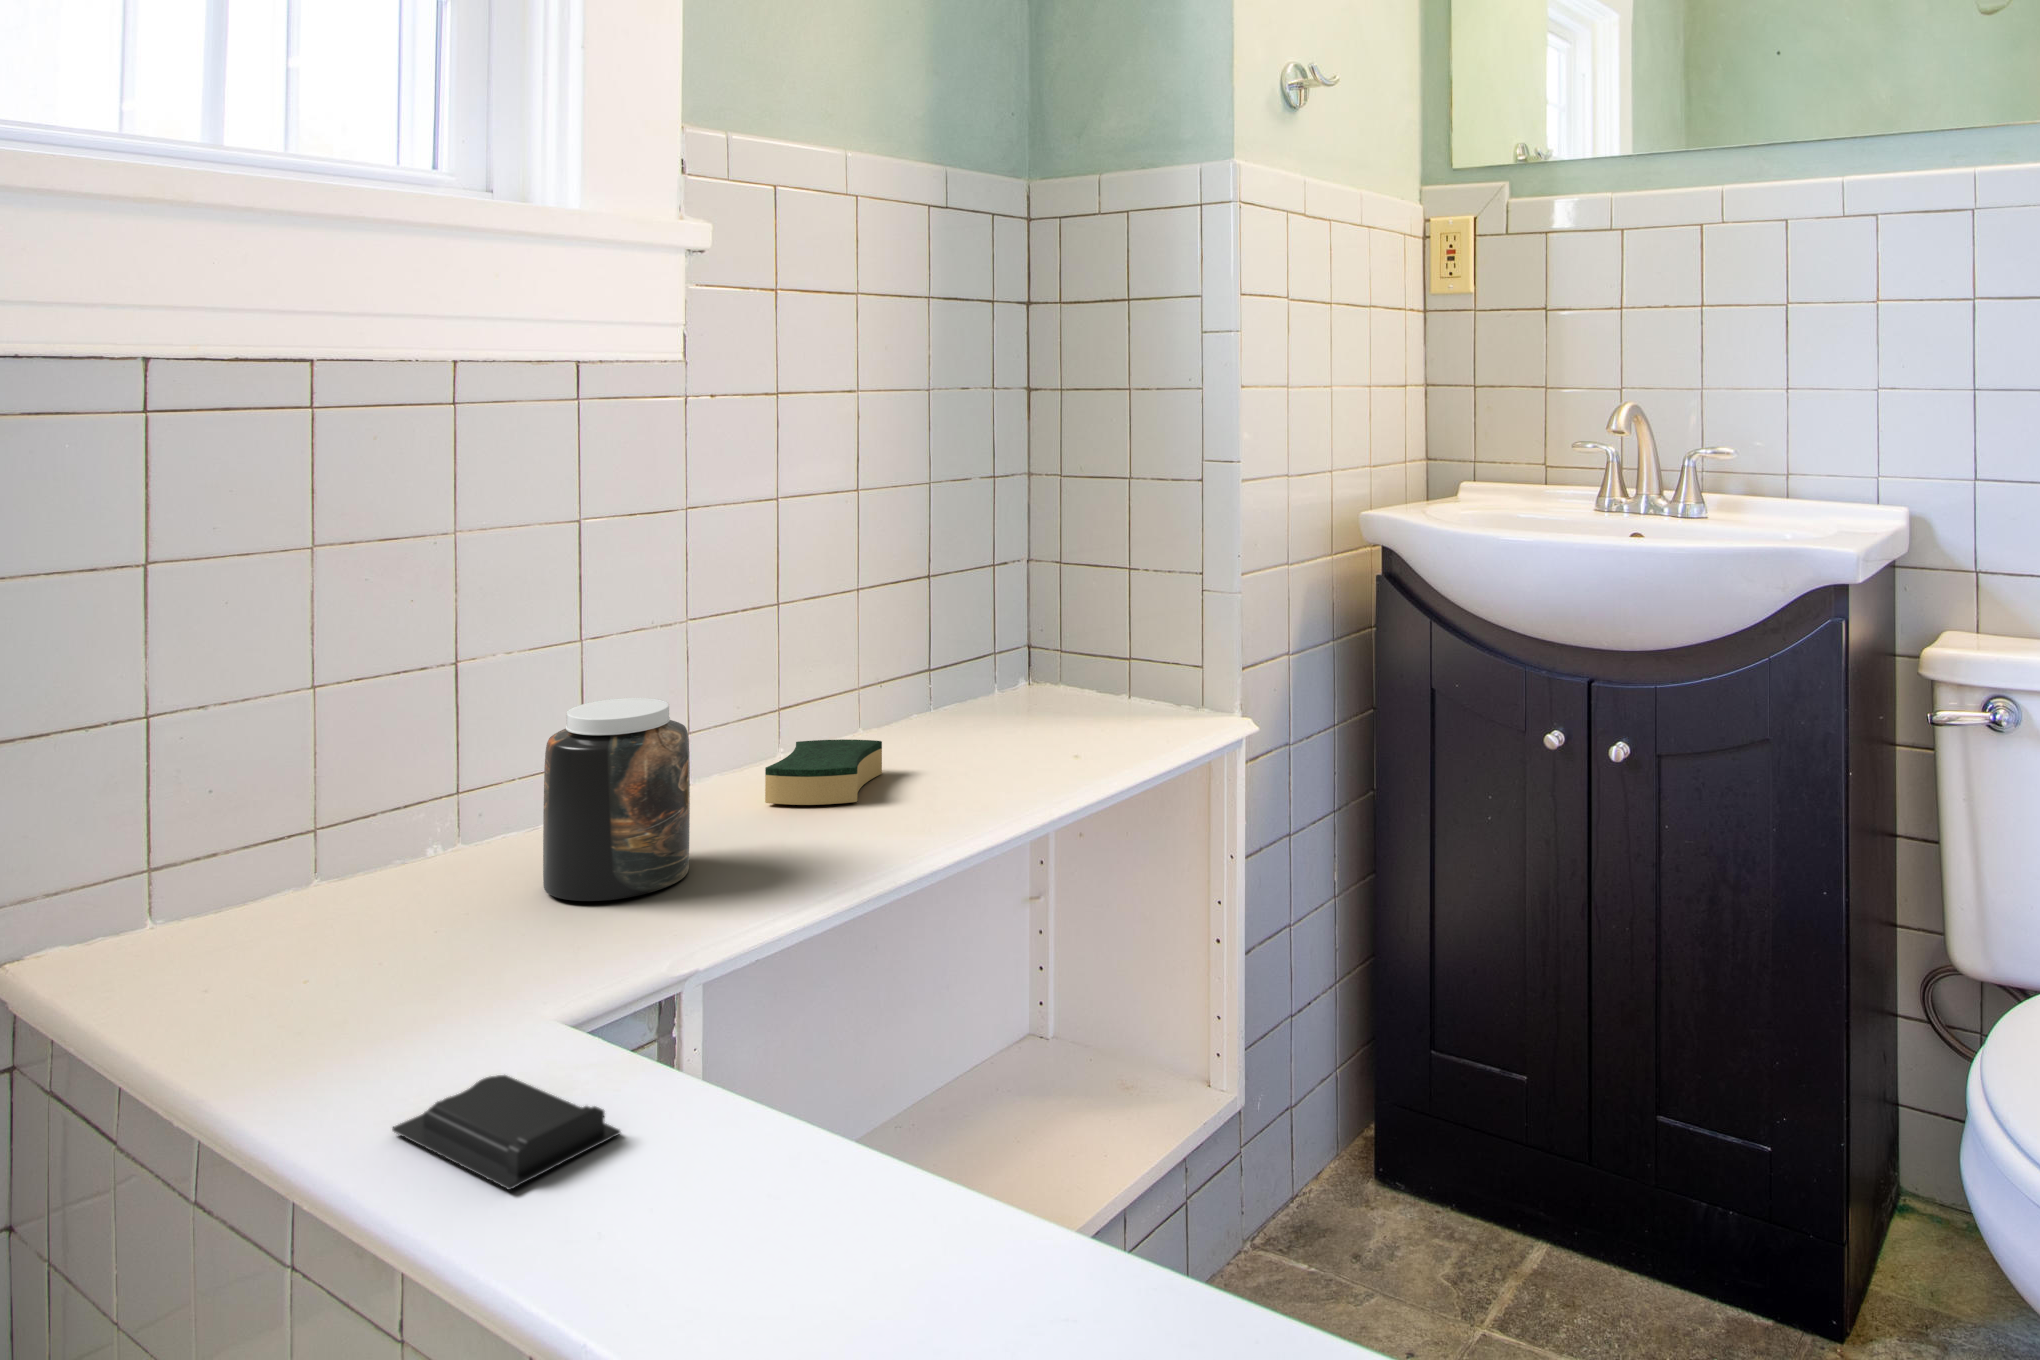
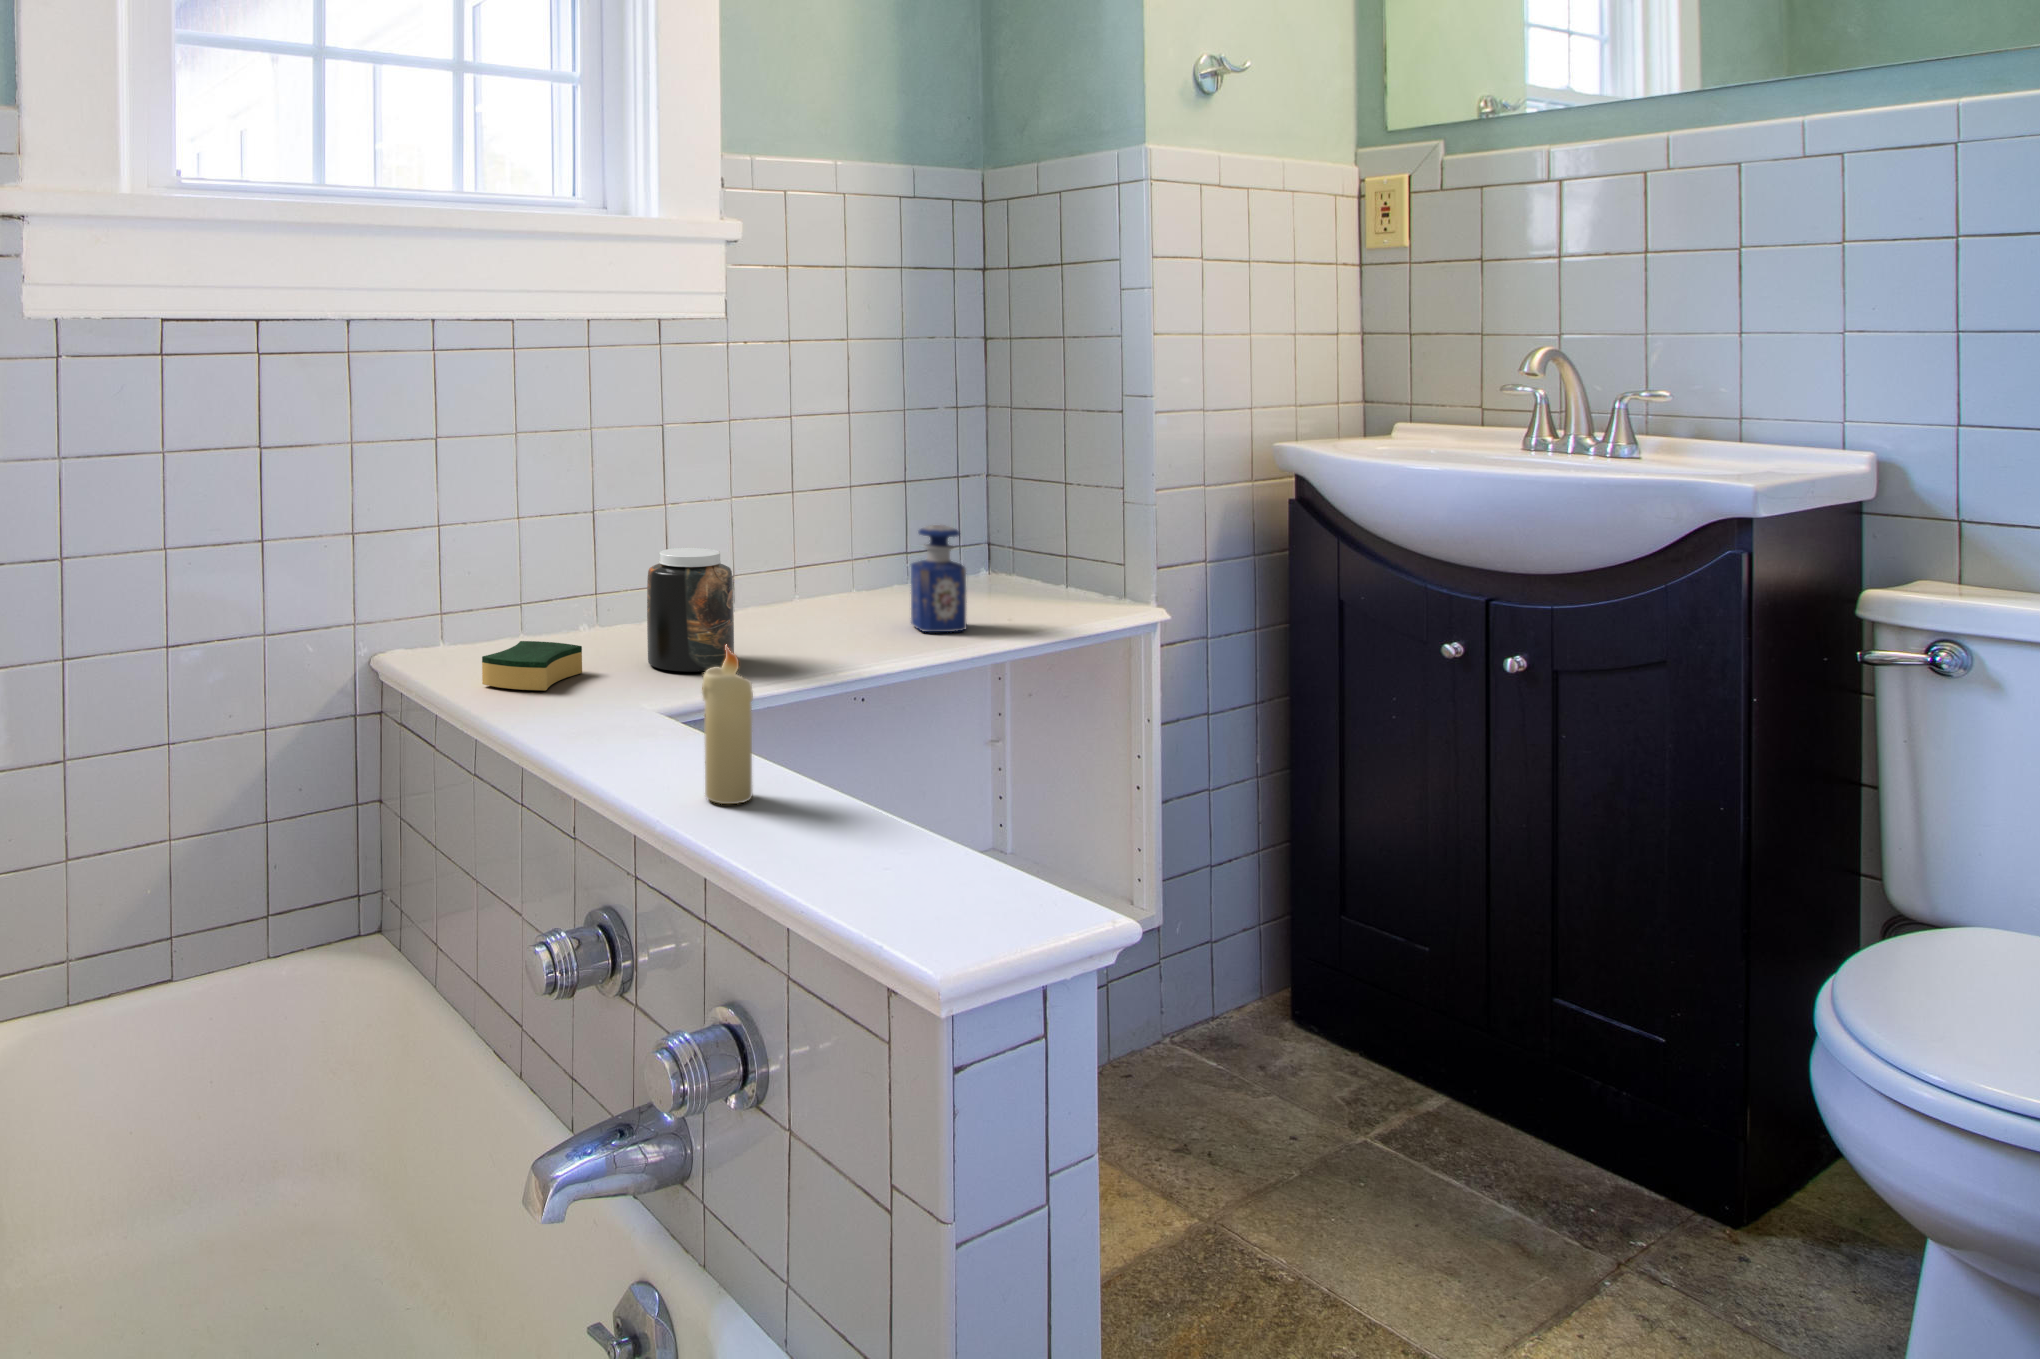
perfume bottle: none [946,632,1021,779] -> present [911,525,967,632]
sponge: present [765,739,882,805] -> present [482,641,582,690]
candle: none [622,940,725,1249] -> present [702,646,753,804]
soap bar: present [392,1075,620,1190] -> none [586,731,700,776]

